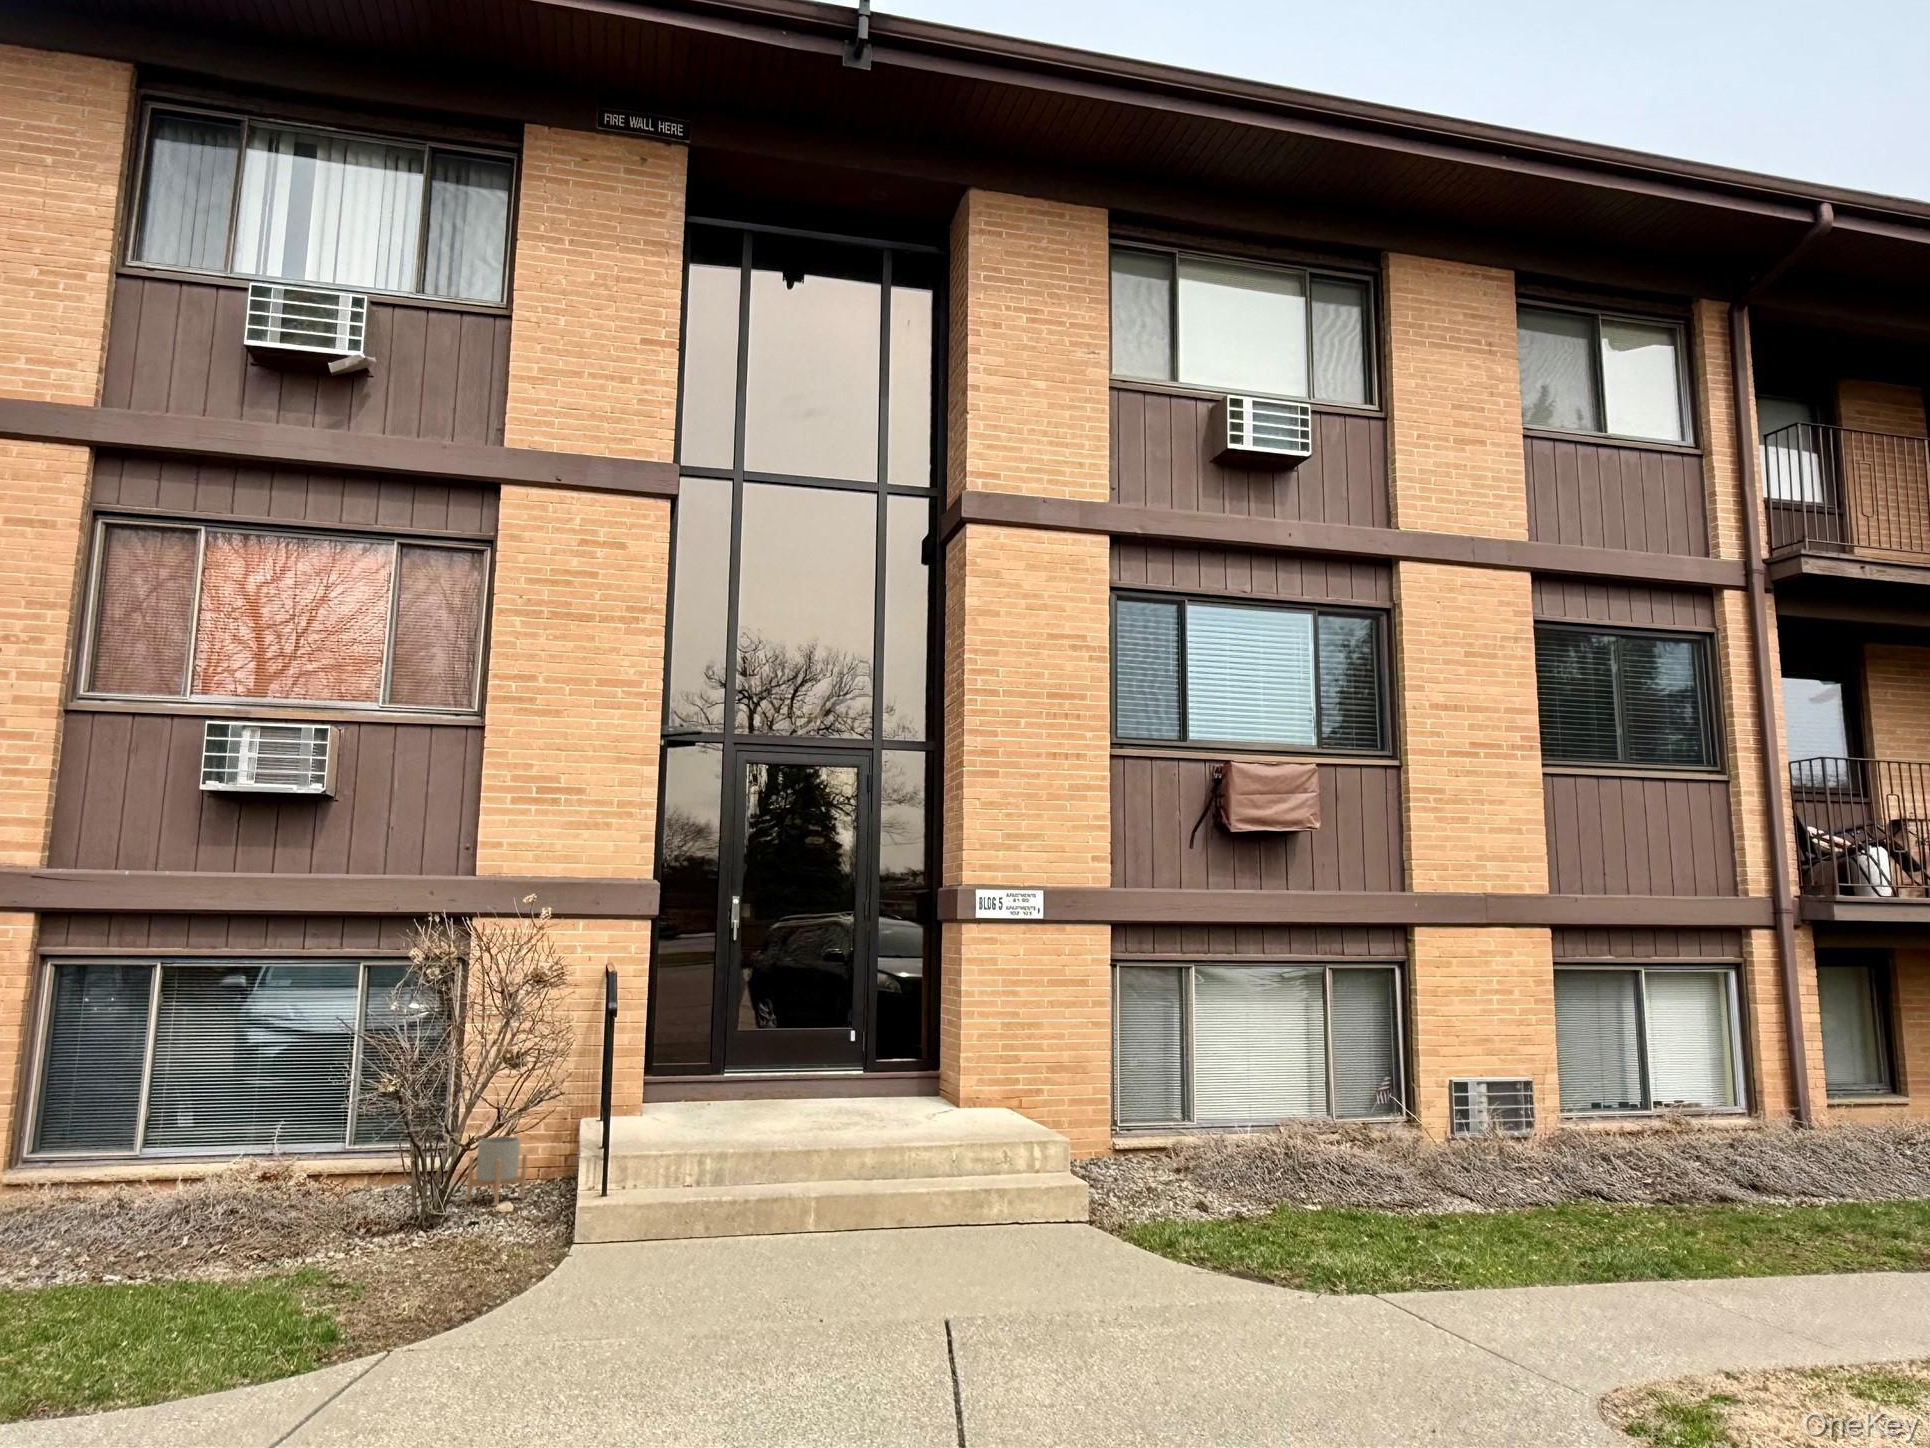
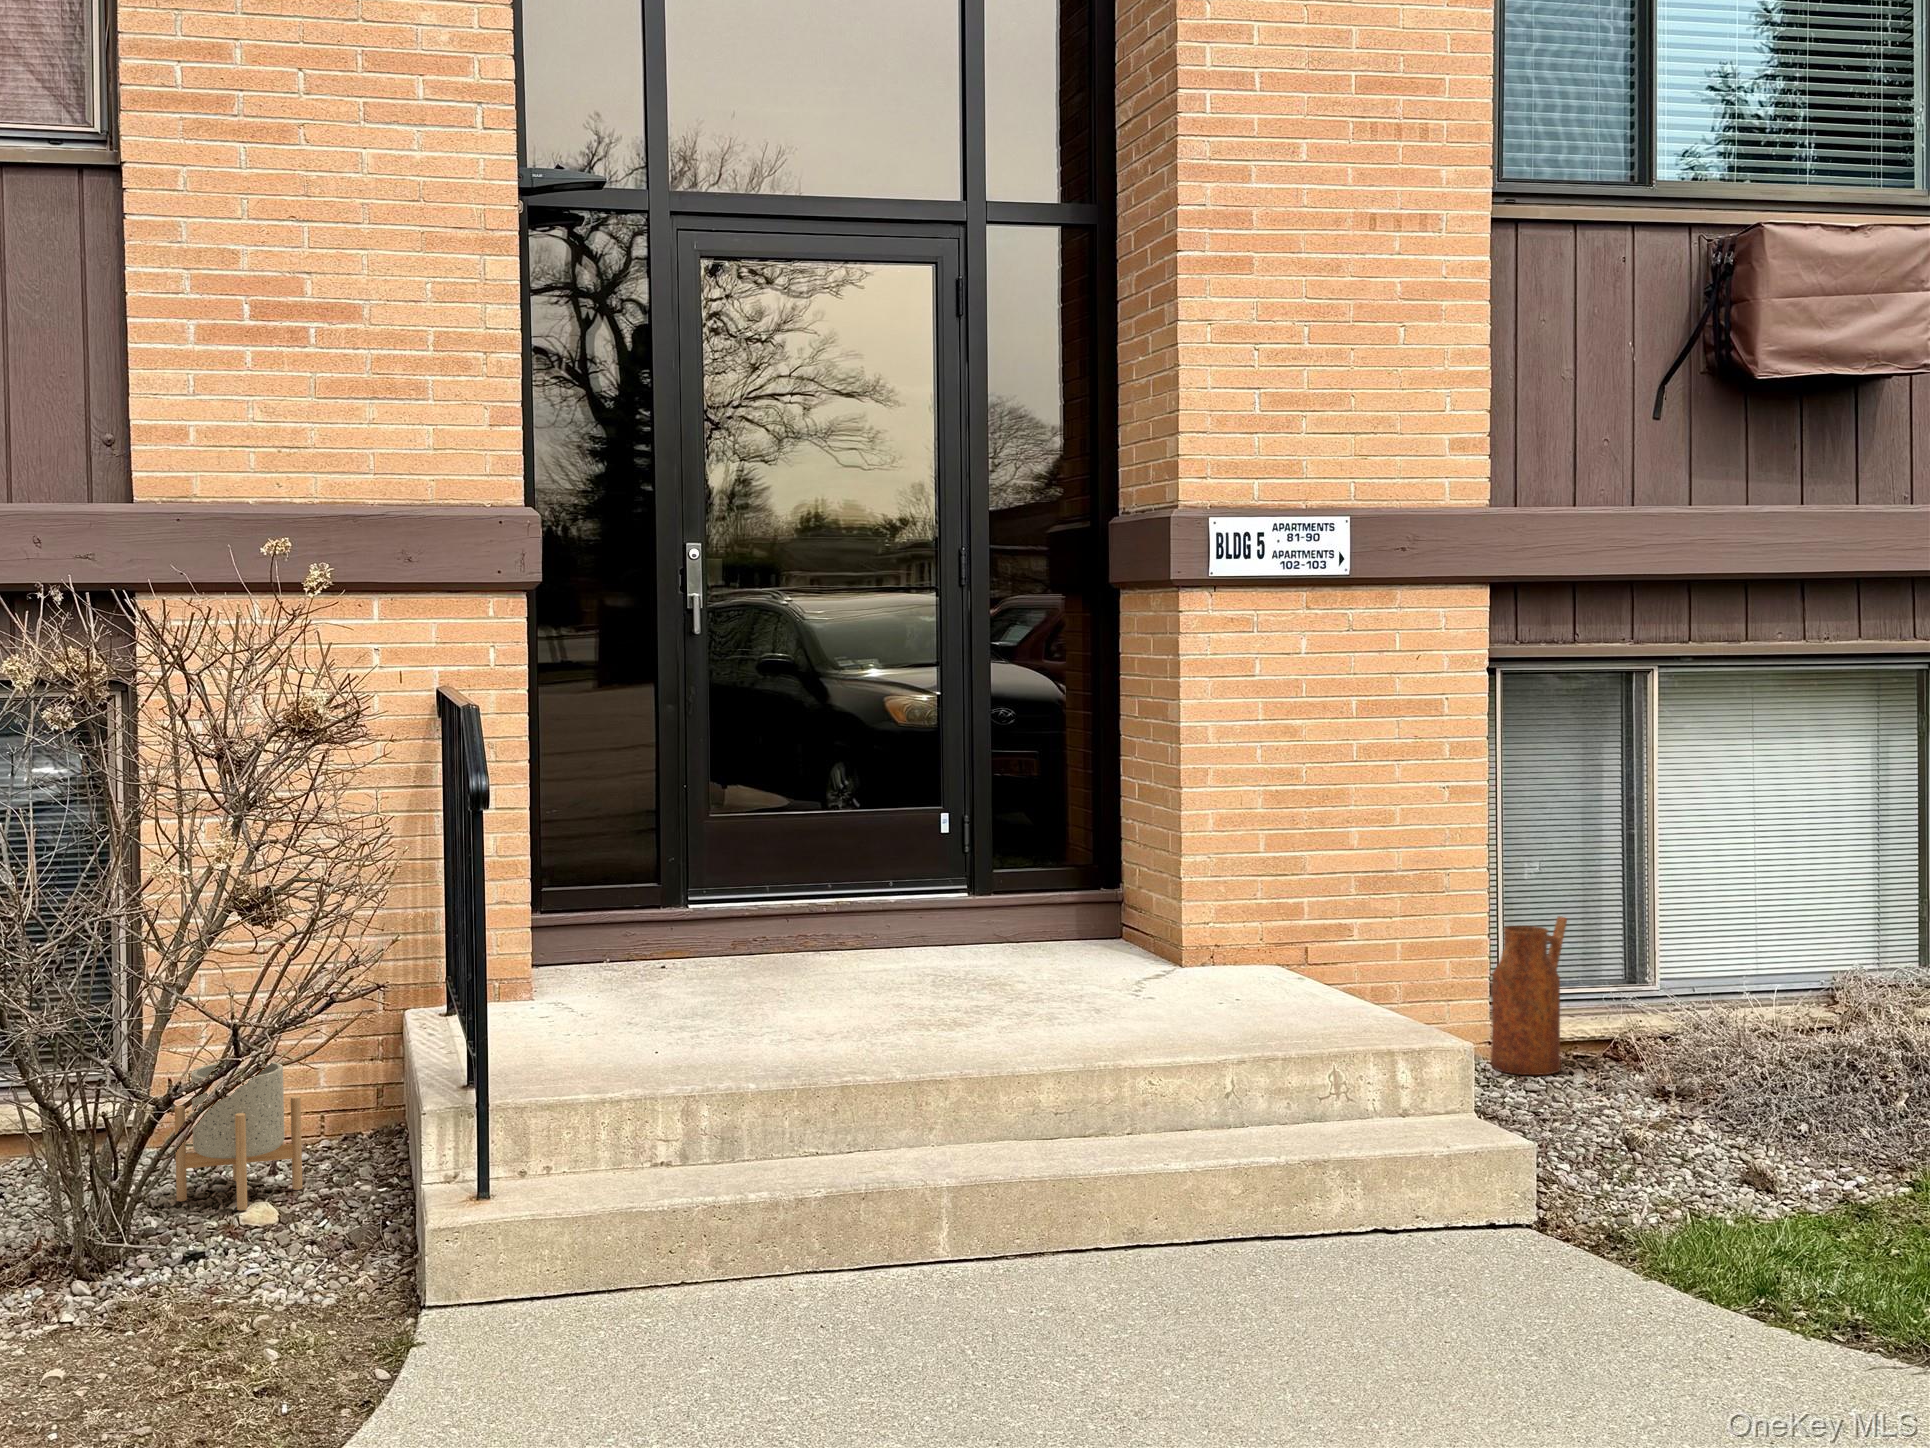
watering can: none [1107,1086,1148,1165] -> present [1491,916,1567,1075]

